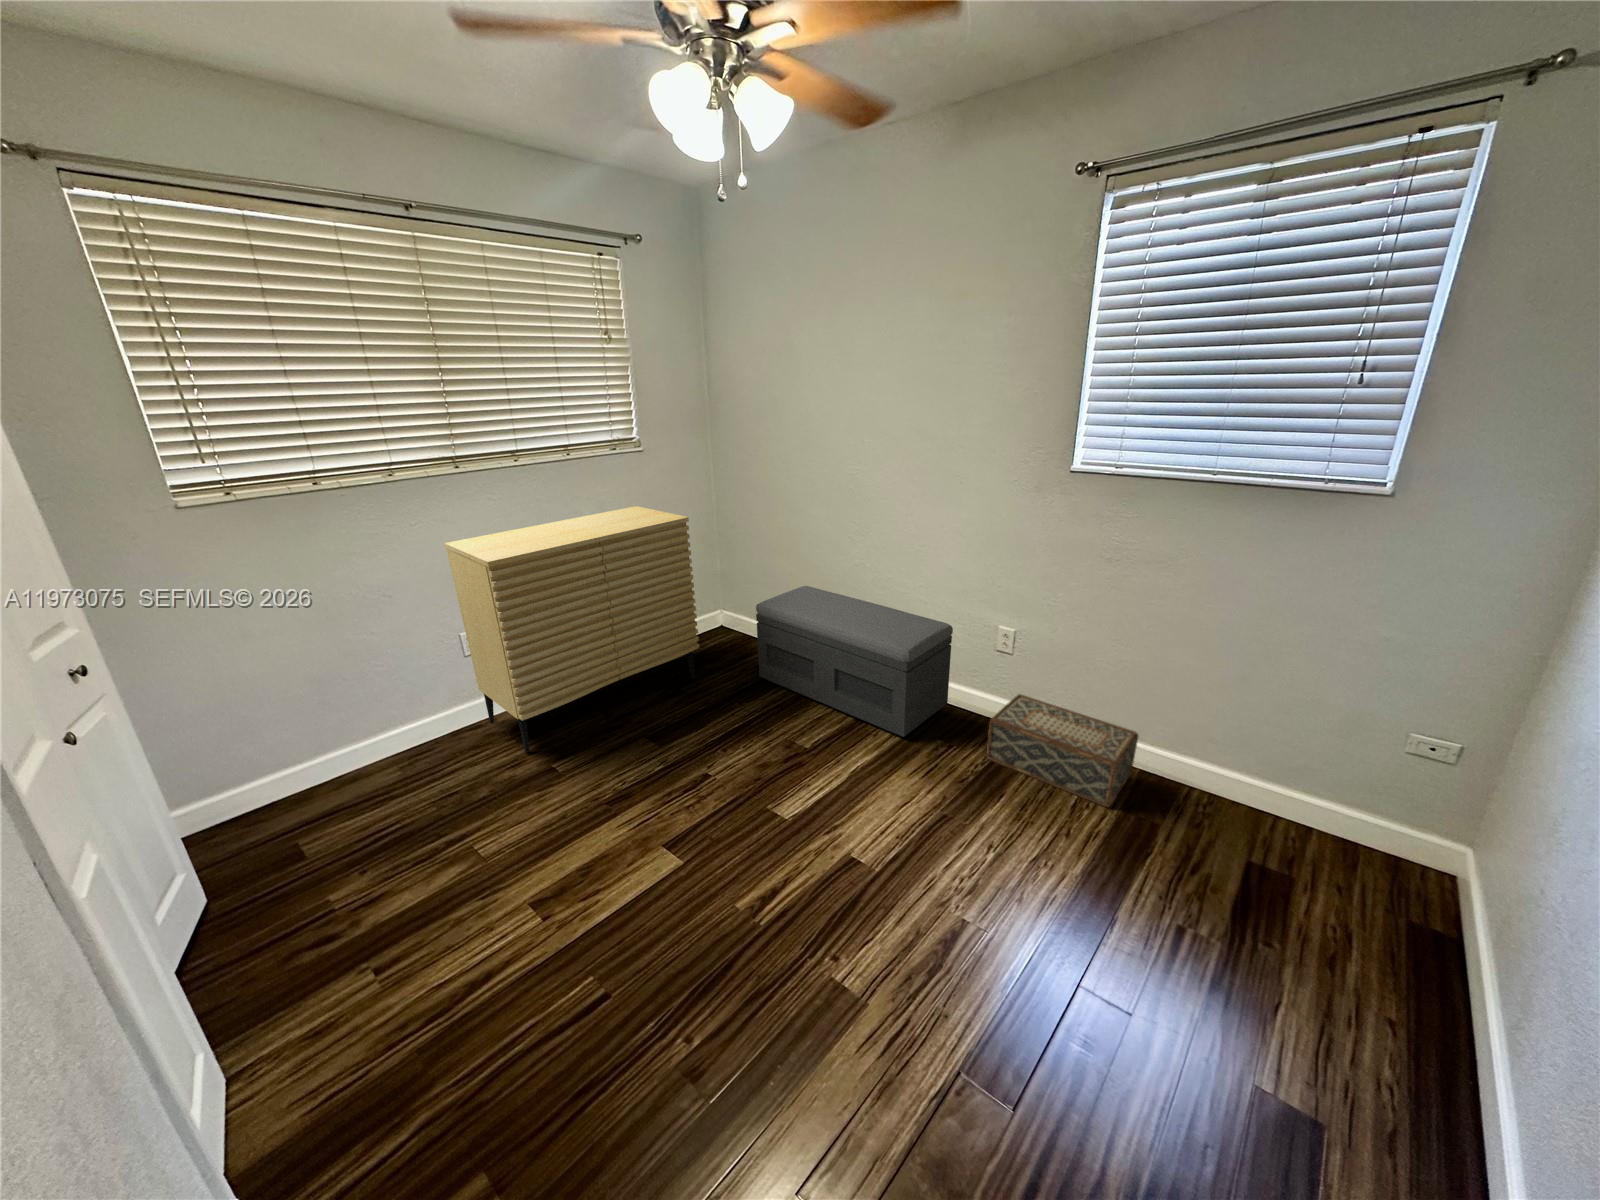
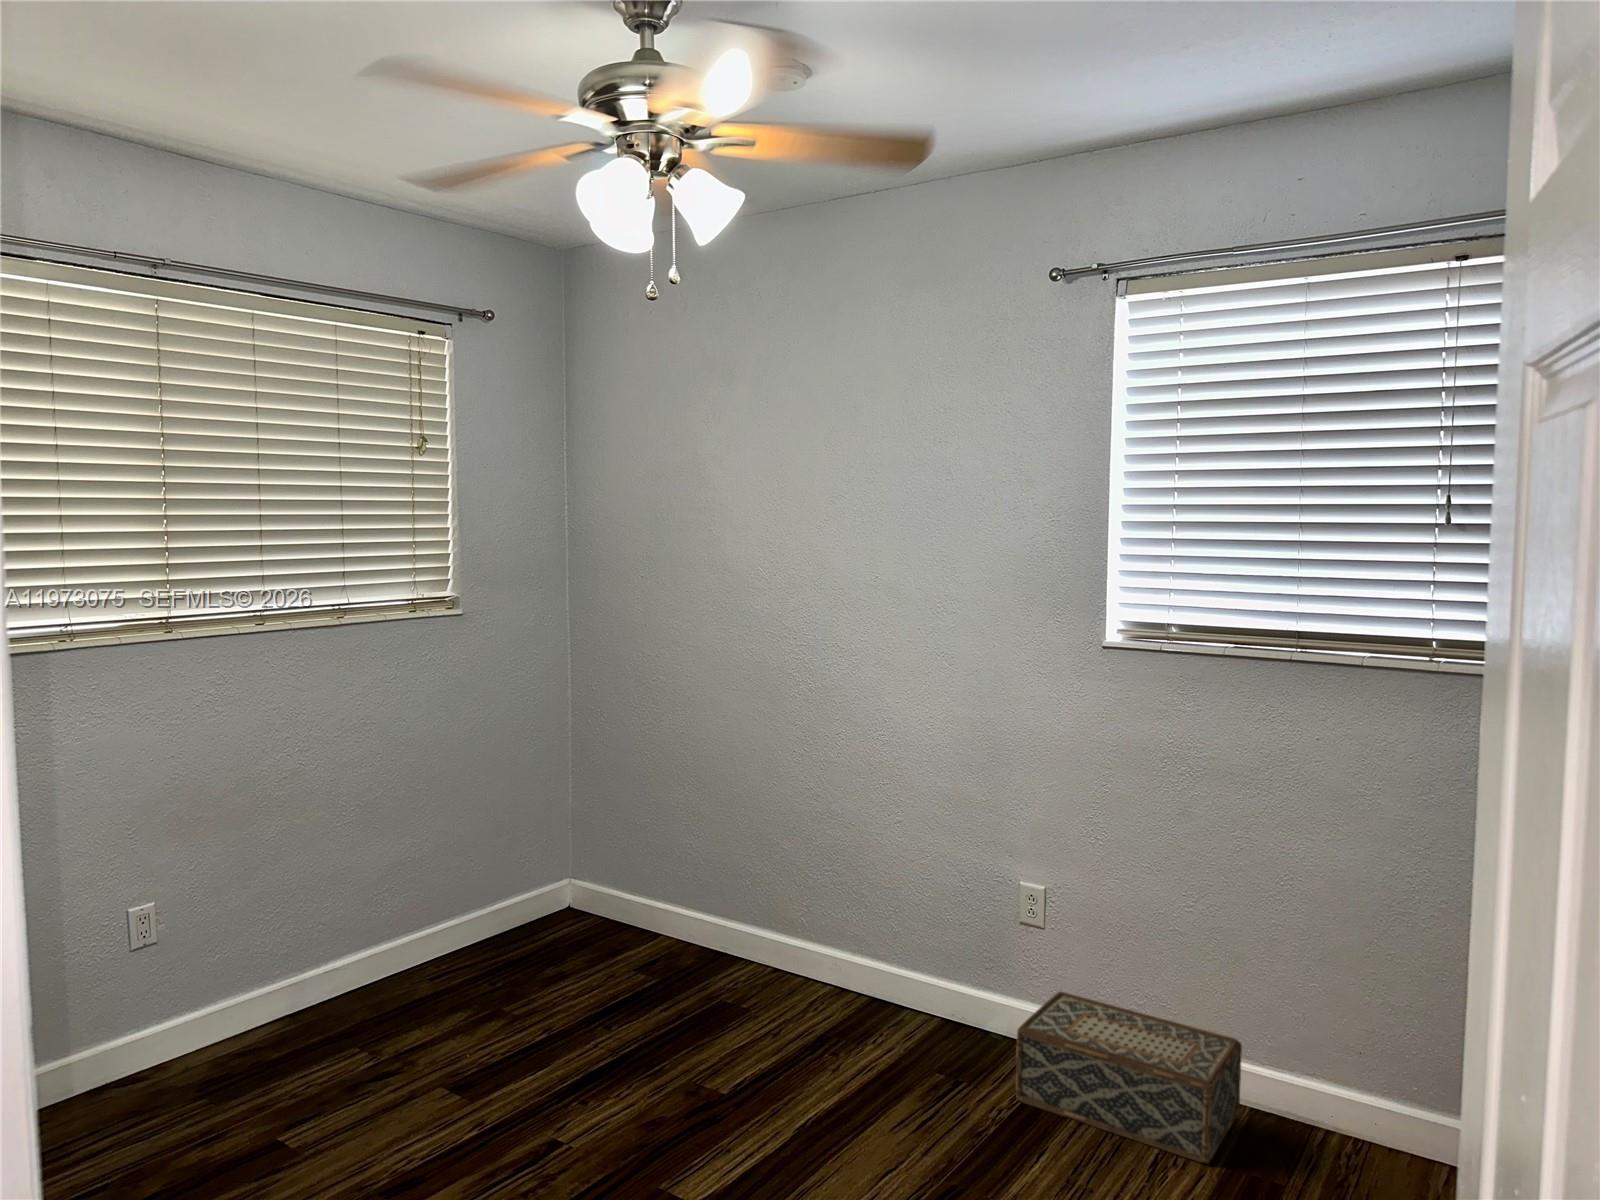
dresser: present [444,506,699,753] -> none [131,699,535,1120]
storage bench: present [756,586,953,737] -> none [634,830,952,1072]

